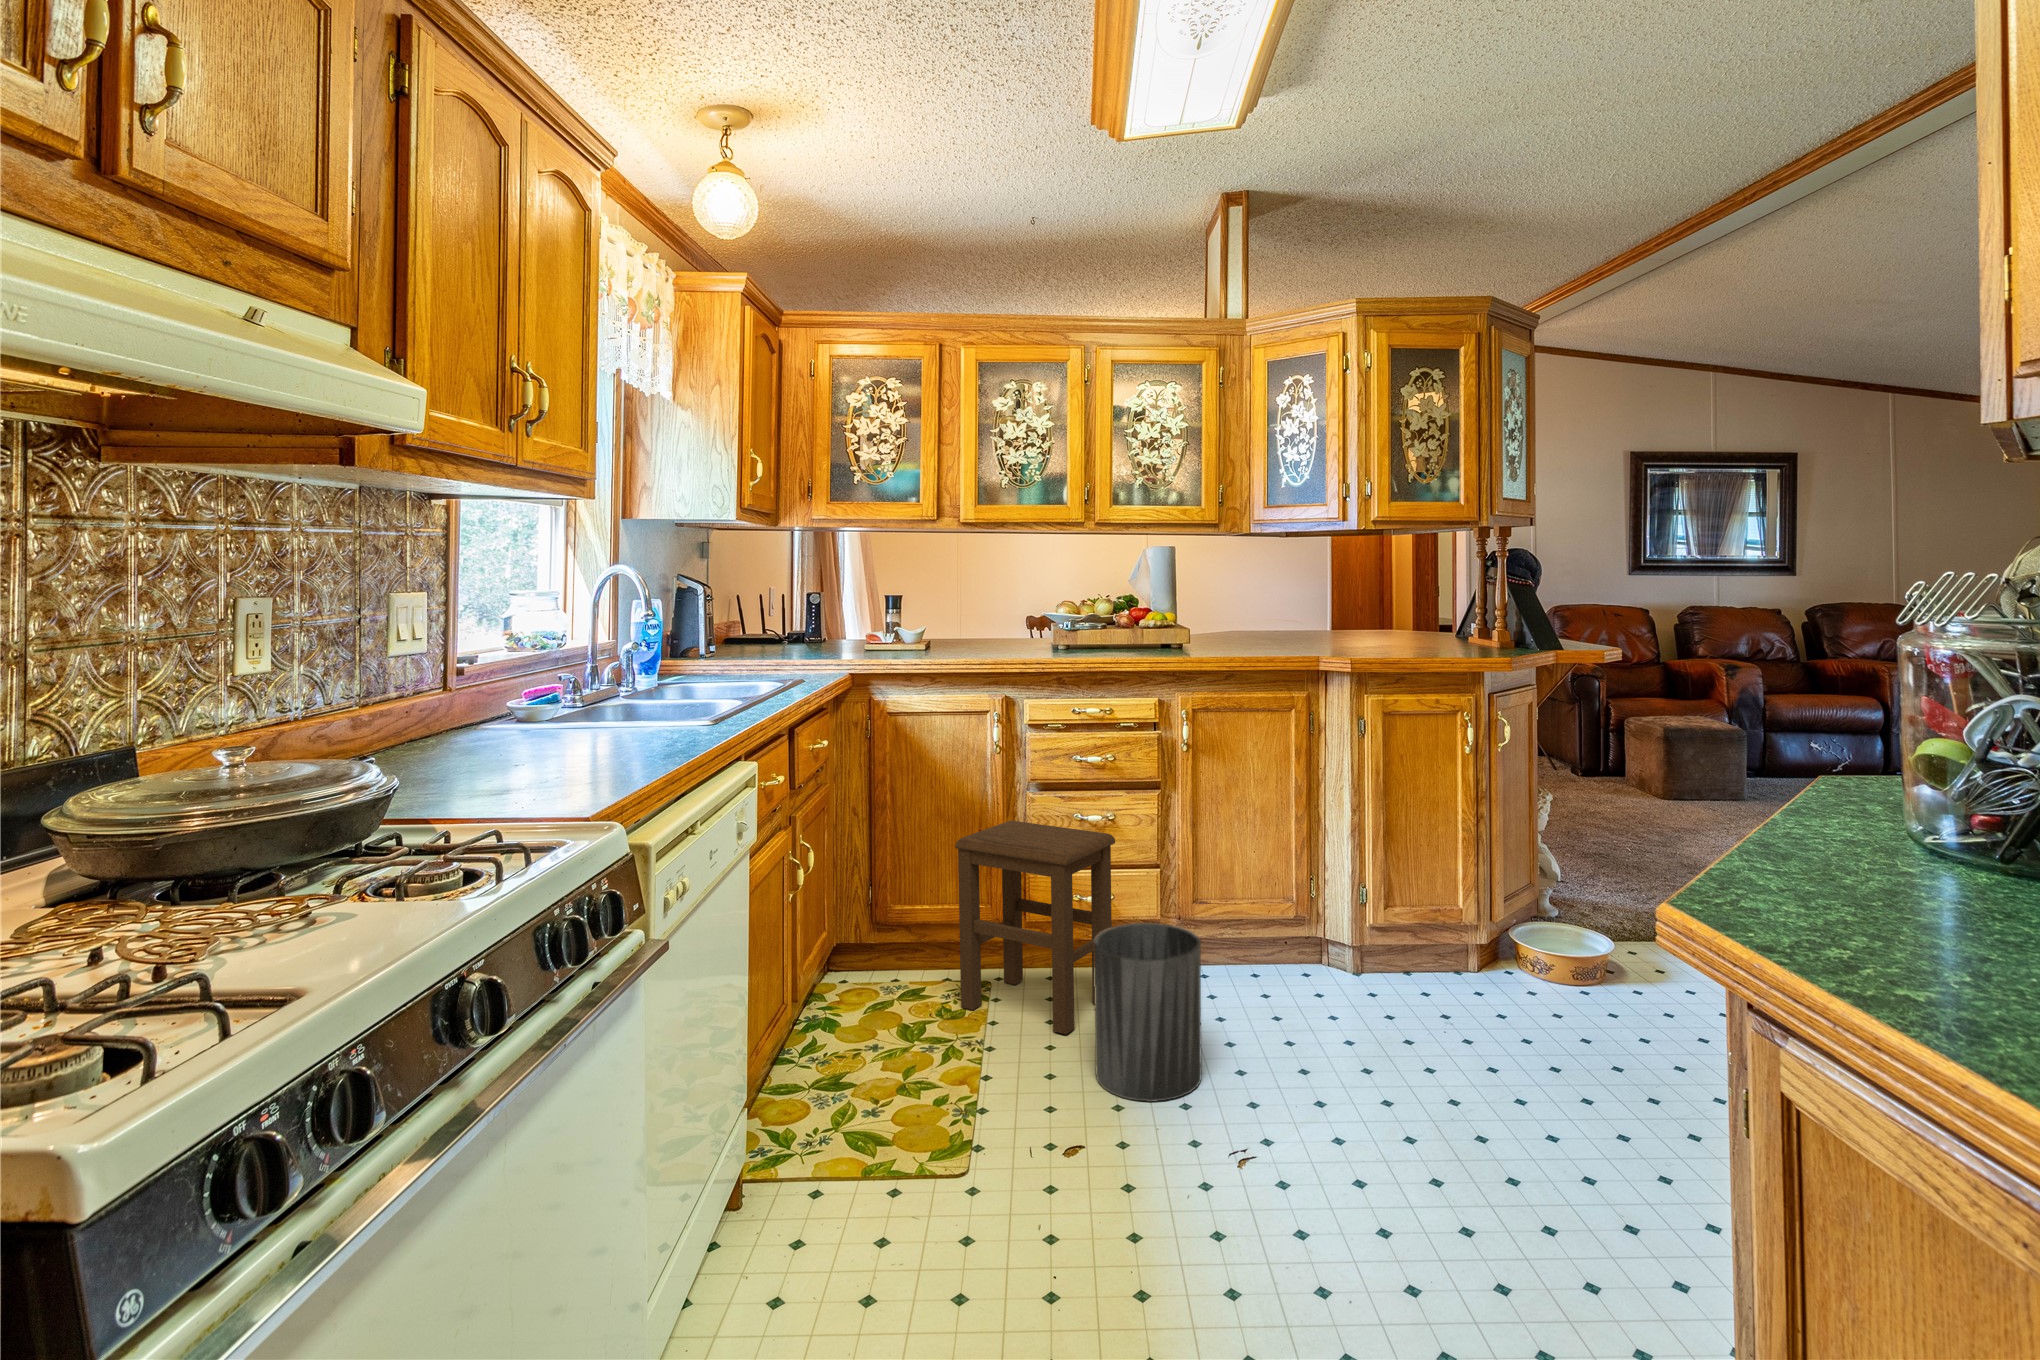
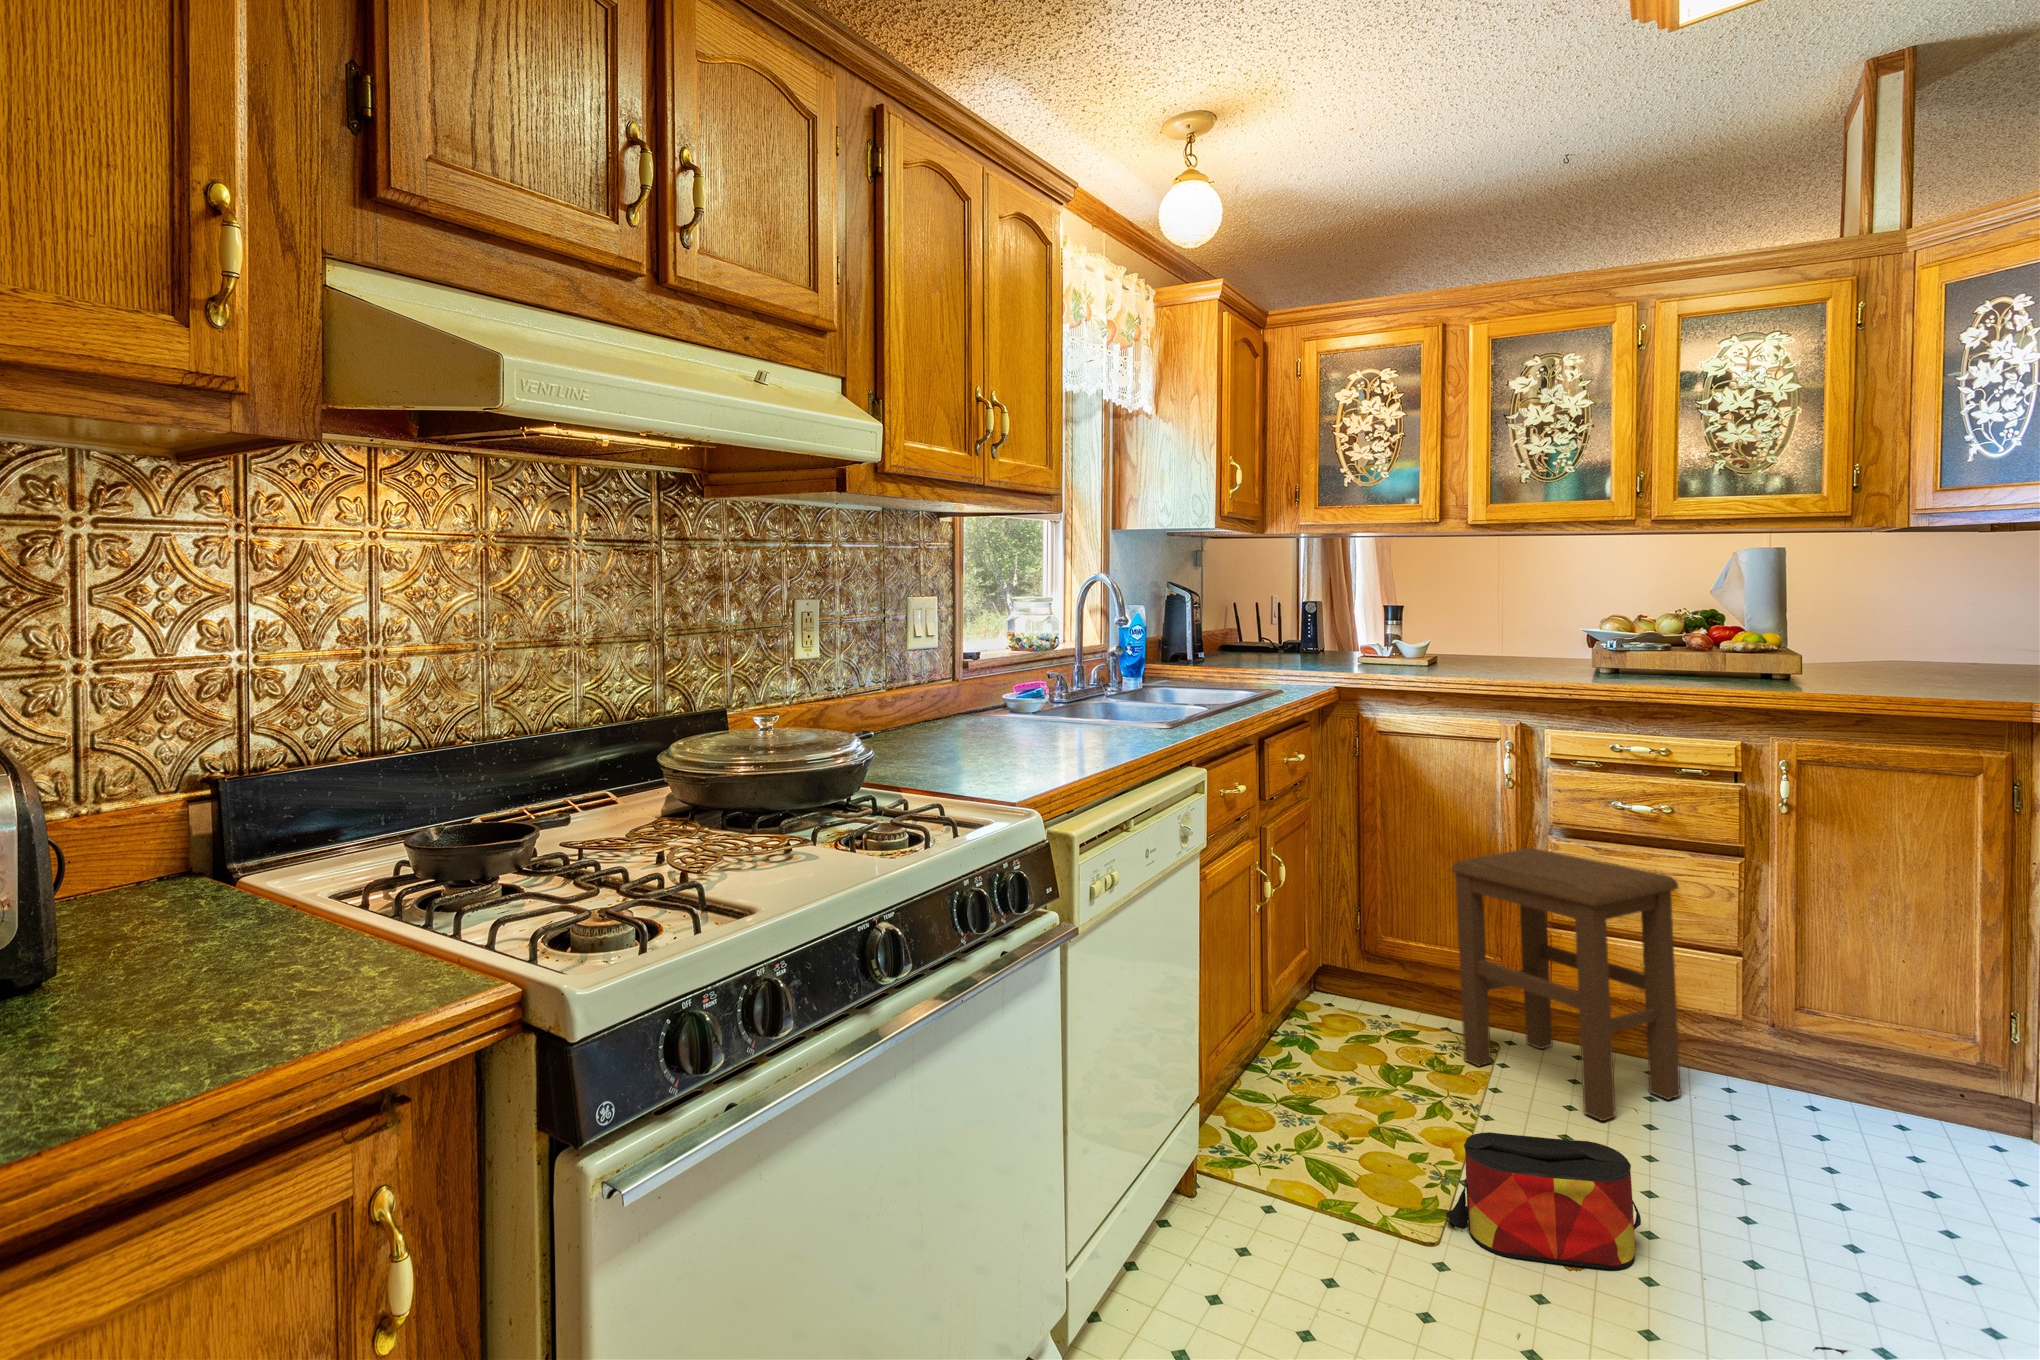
trash can: present [1094,923,1202,1102] -> none [1629,993,1812,1240]
bag: none [971,1056,1107,1168] -> present [1446,1132,1641,1269]

